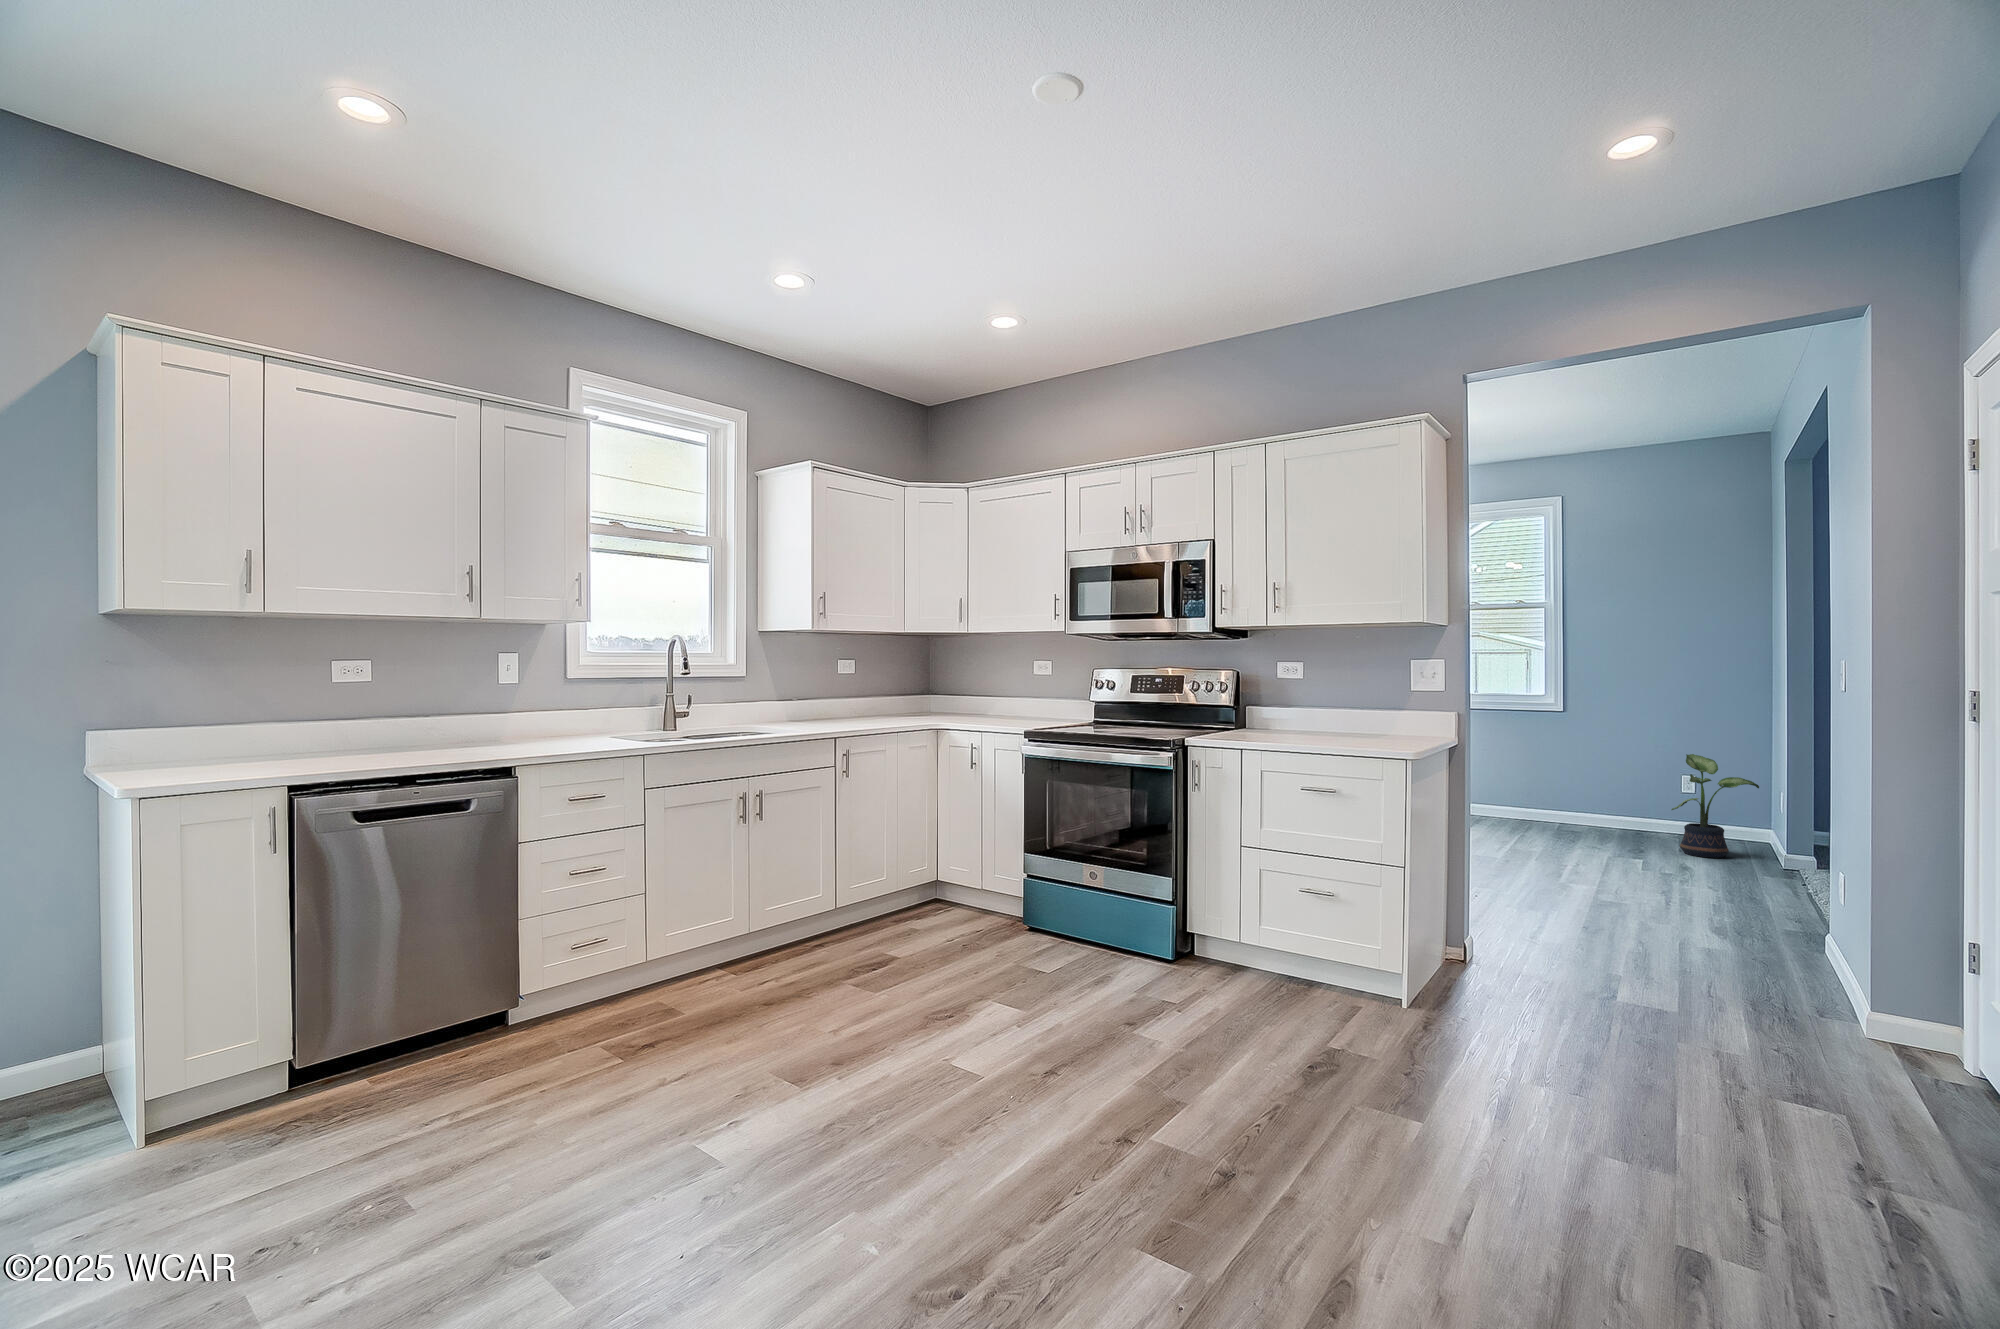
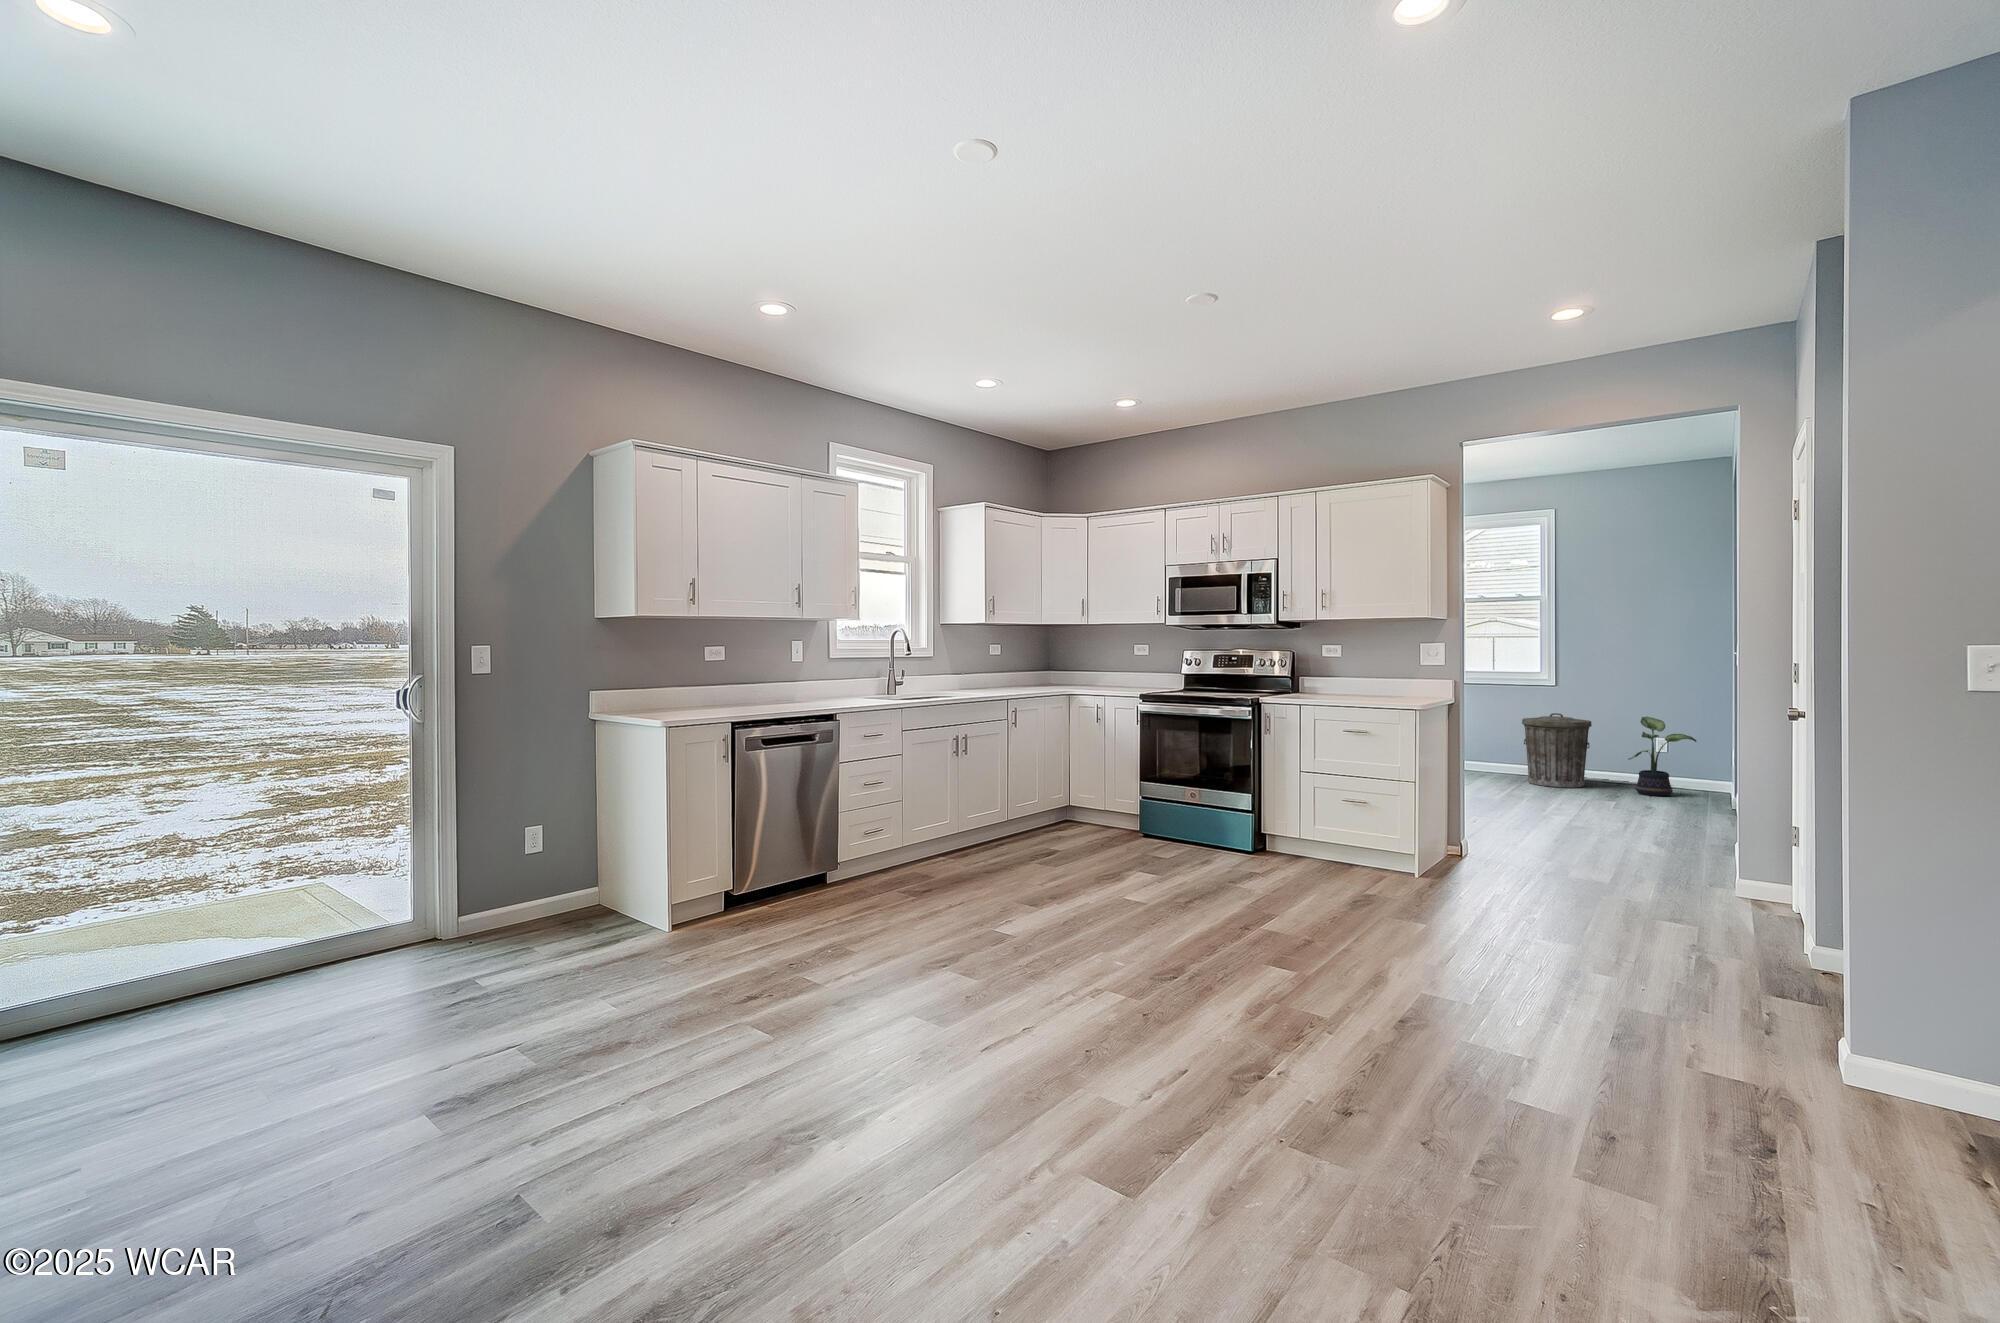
trash can: none [1534,749,1623,844] -> present [1522,713,1592,788]

